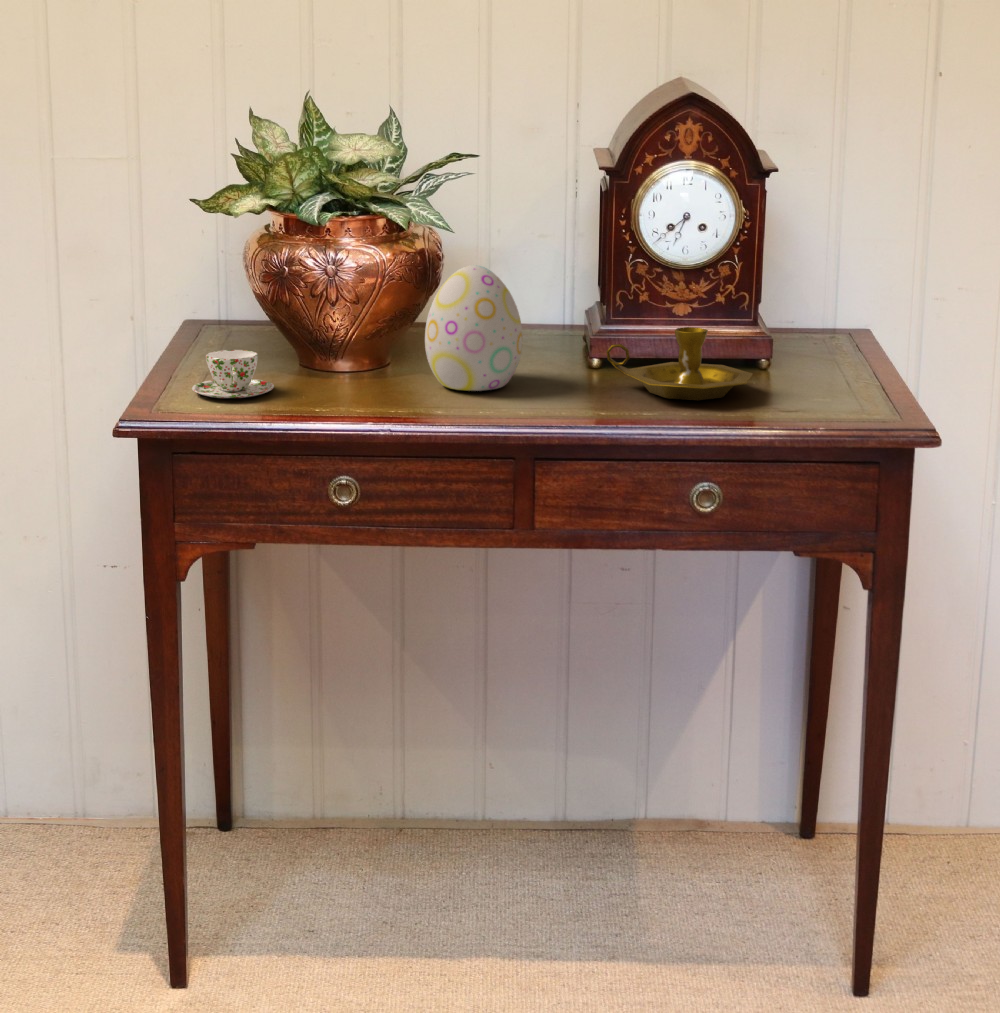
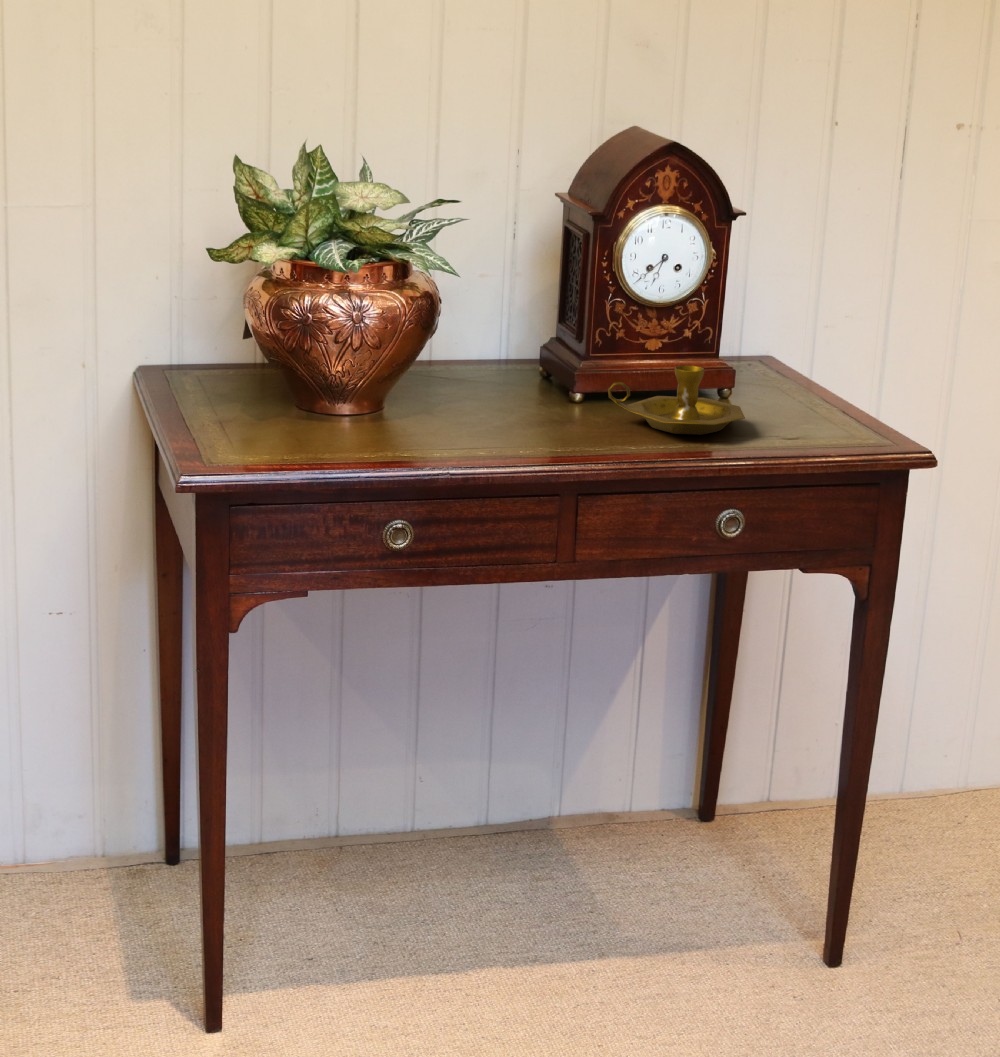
decorative egg: present [425,265,523,391] -> none [441,311,534,432]
teacup: present [192,350,274,398] -> none [221,399,303,449]

